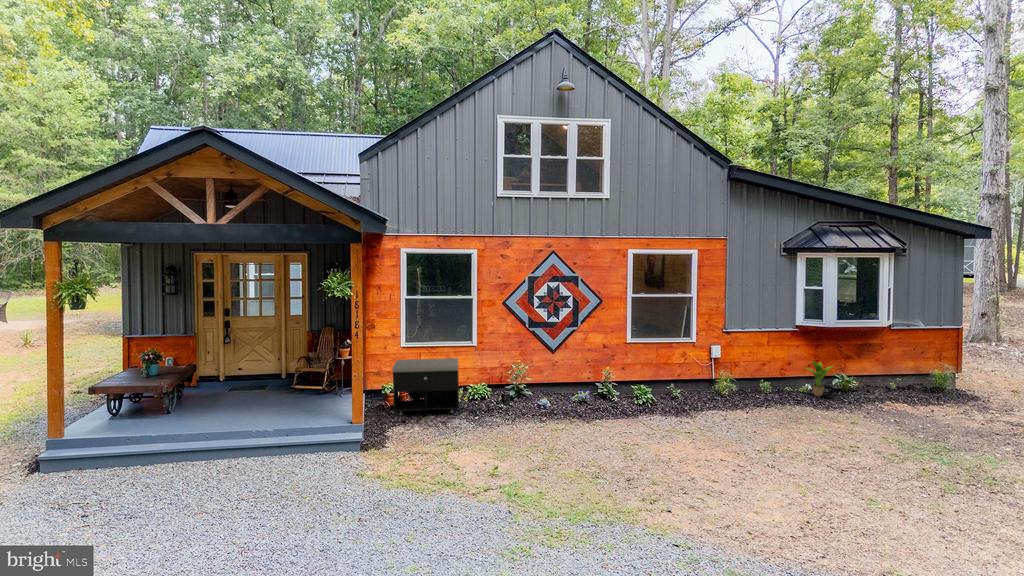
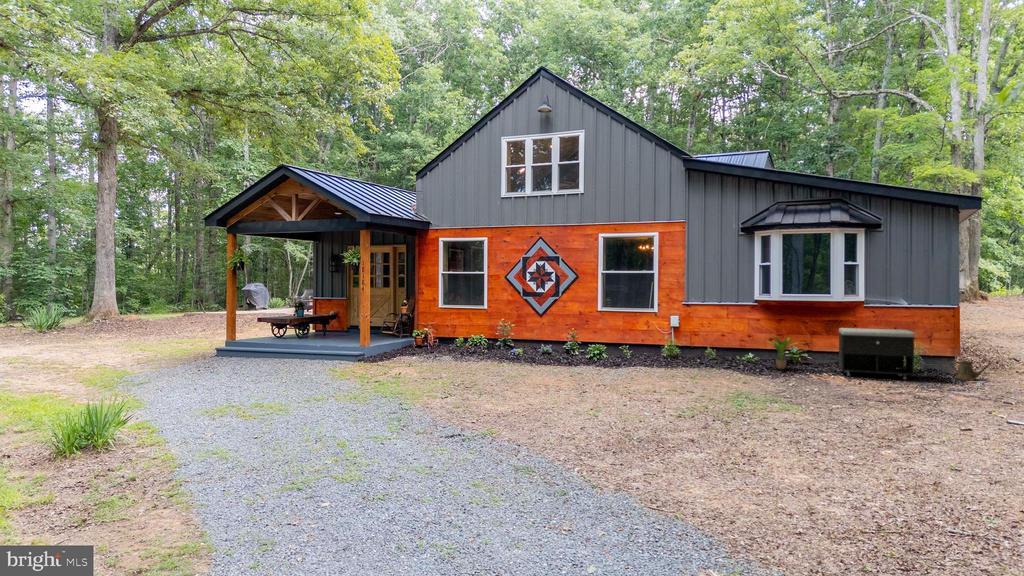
storage bench: present [392,358,459,415] -> present [839,328,915,379]
watering can: none [944,376,986,394] -> present [951,361,993,380]

